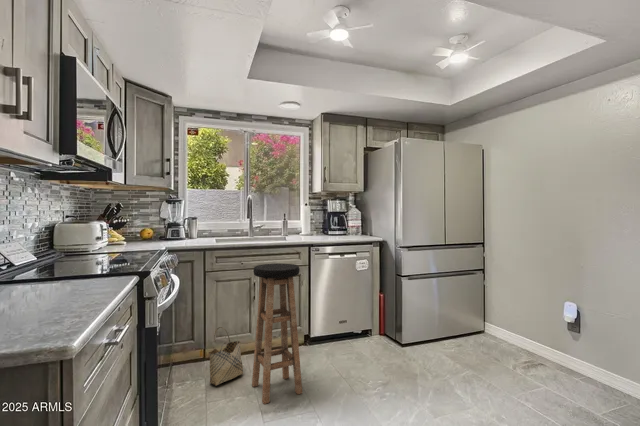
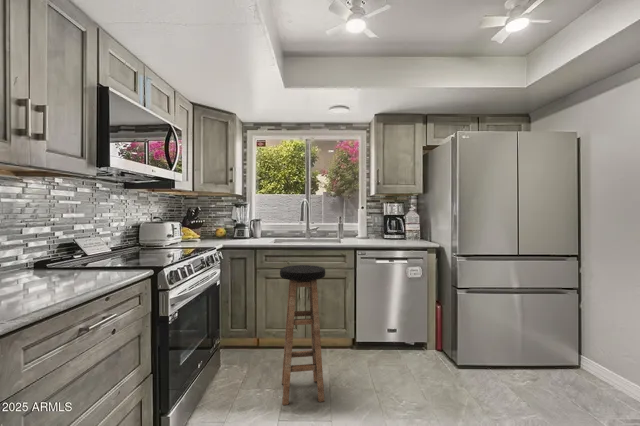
woven basket: present [209,327,243,386] -> none [246,321,279,376]

